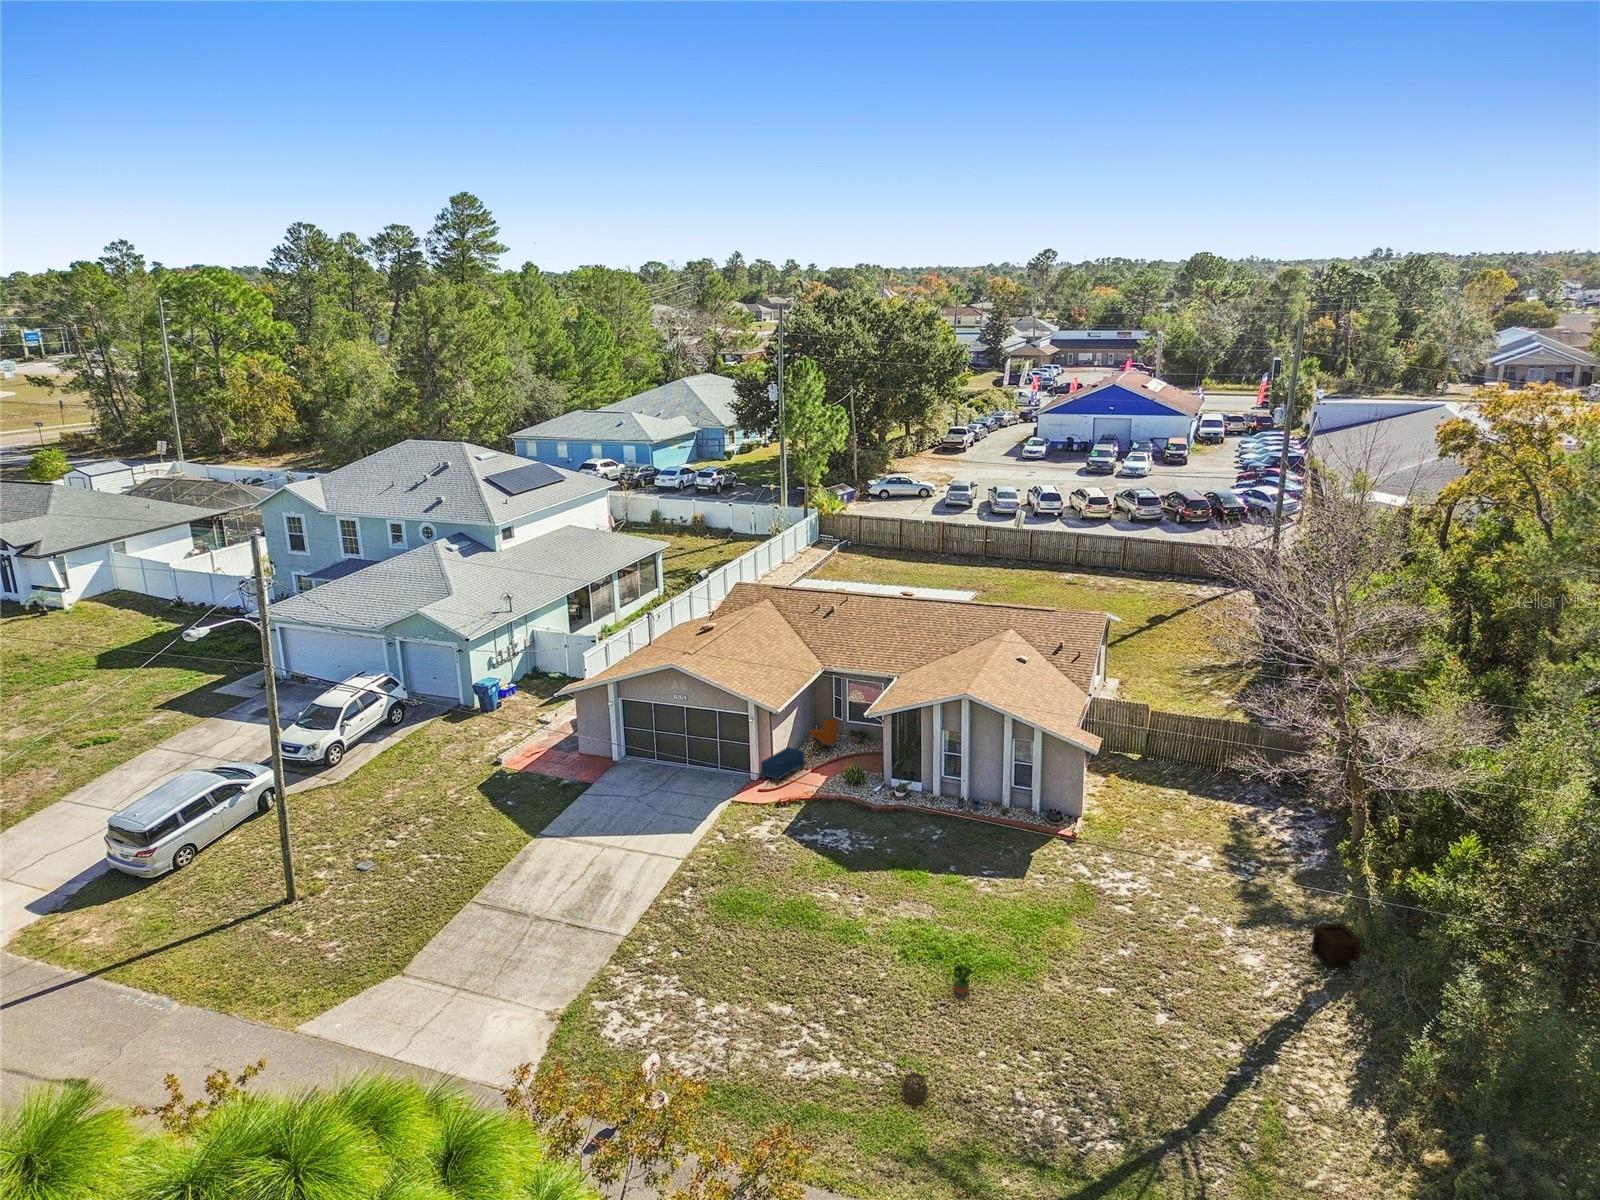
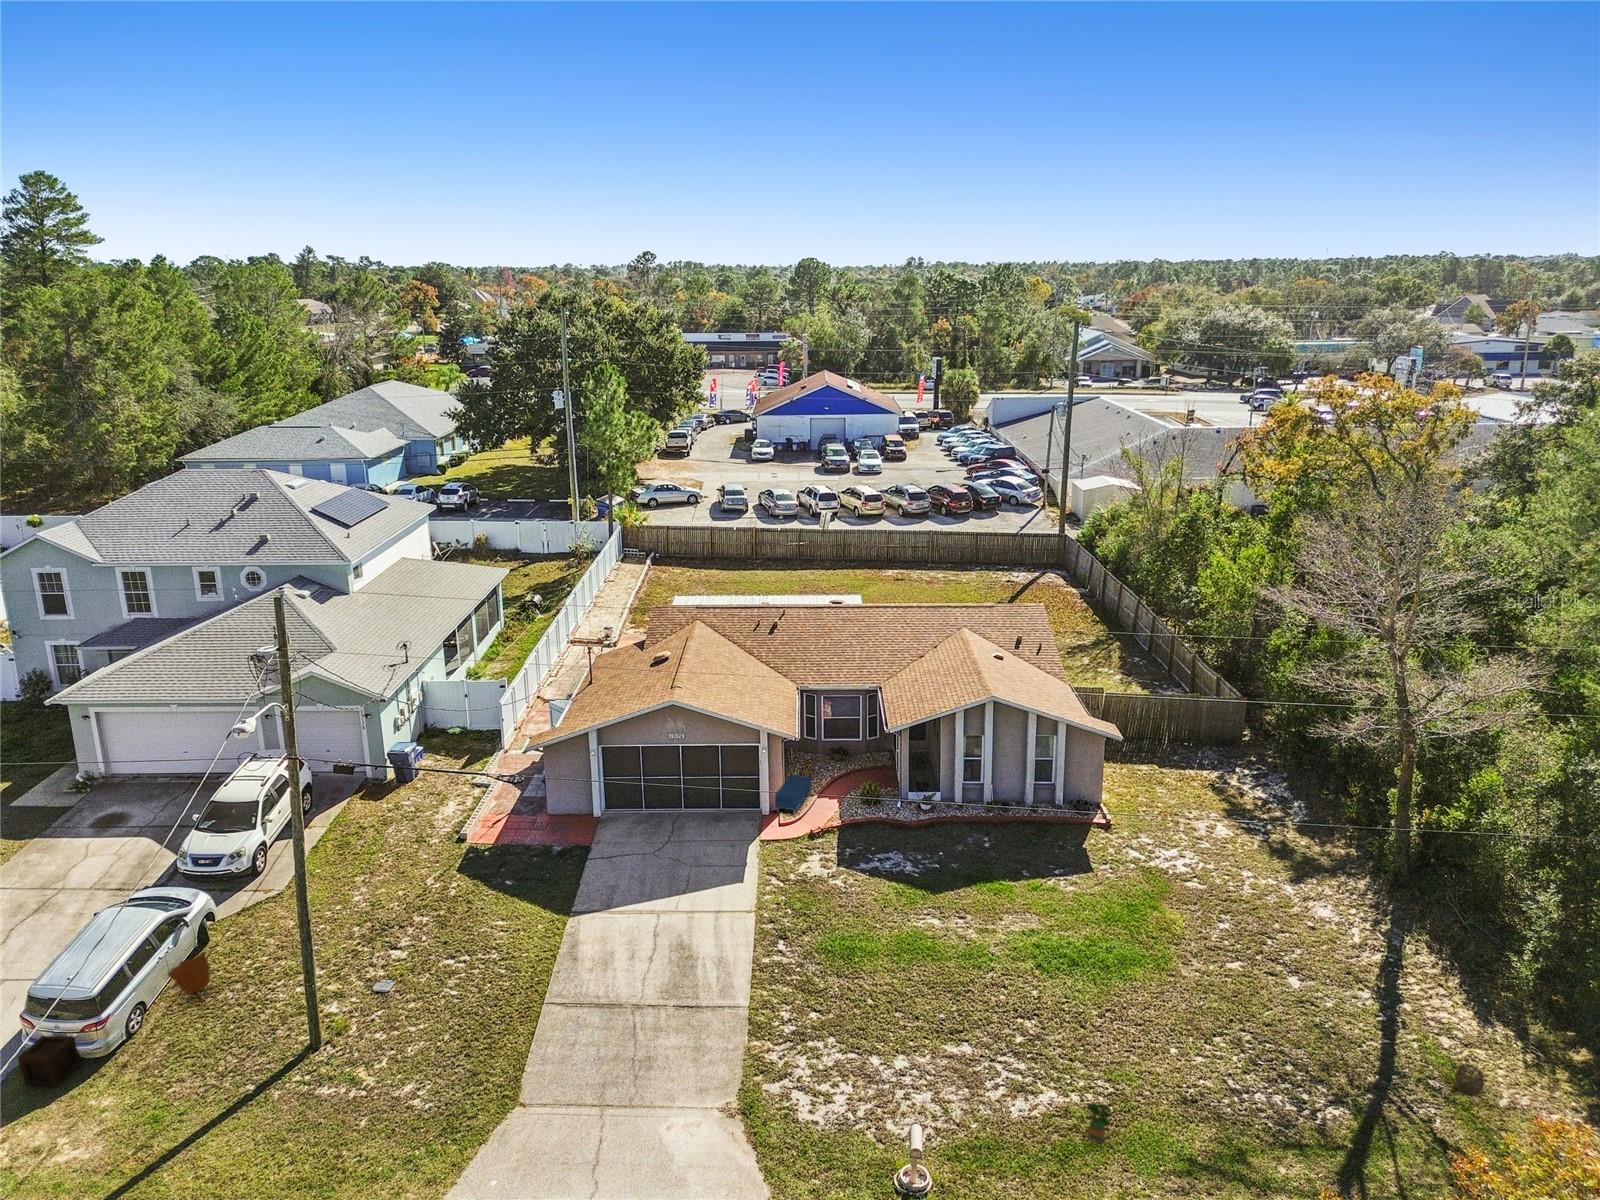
lounge chair: present [809,718,838,753] -> present [168,951,210,1005]
wooden crate: present [1312,923,1362,970] -> present [18,1035,82,1087]
potted tree: present [953,965,973,1000] -> present [1087,1103,1111,1144]
woven basket: present [902,1073,928,1105] -> present [1455,1064,1484,1095]

